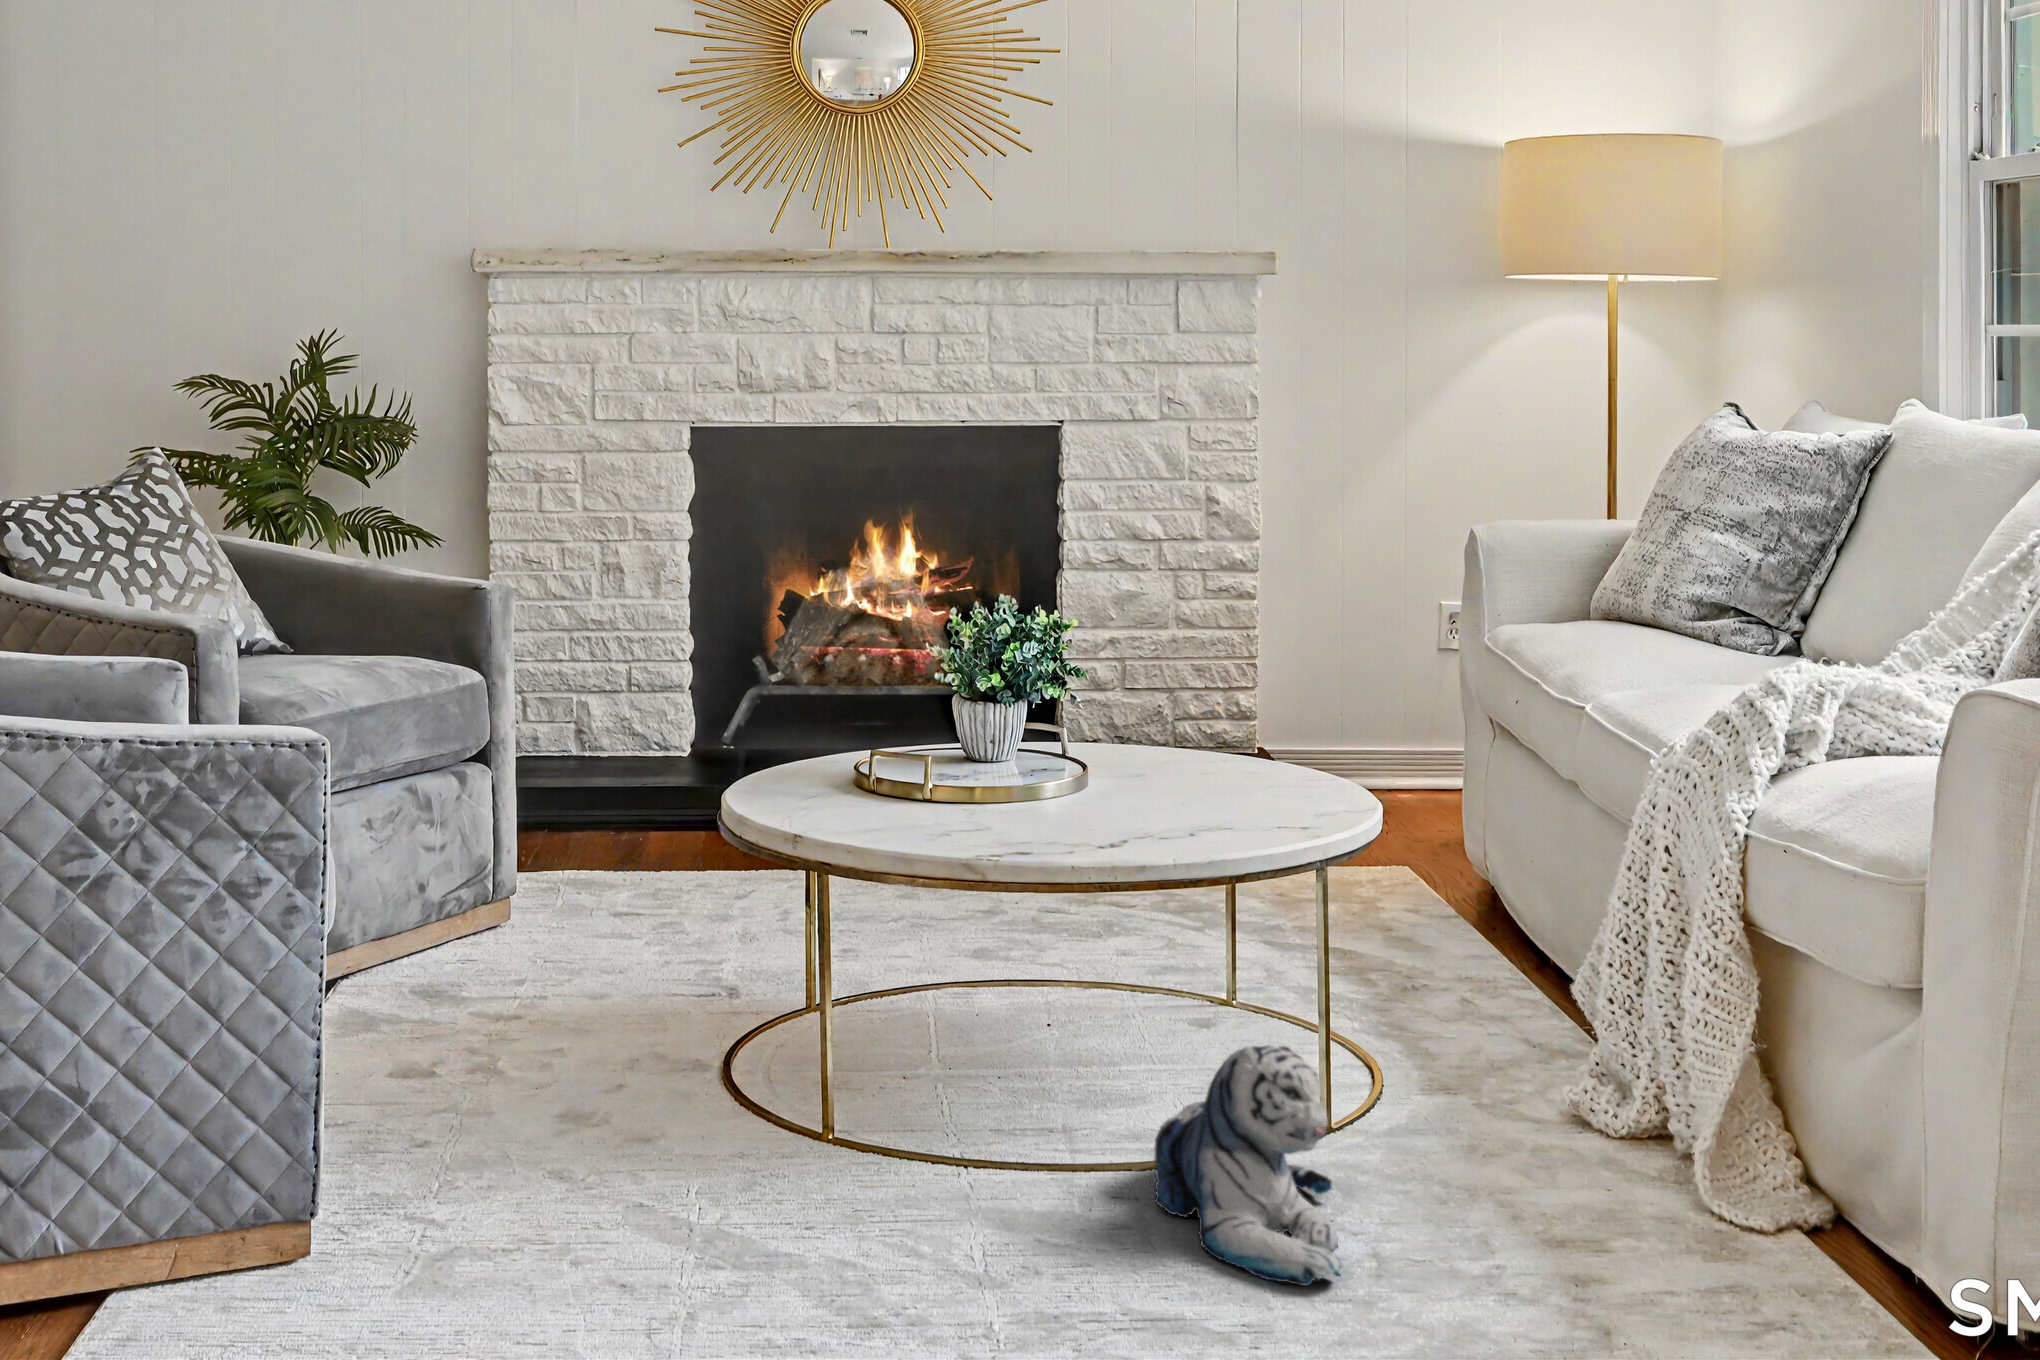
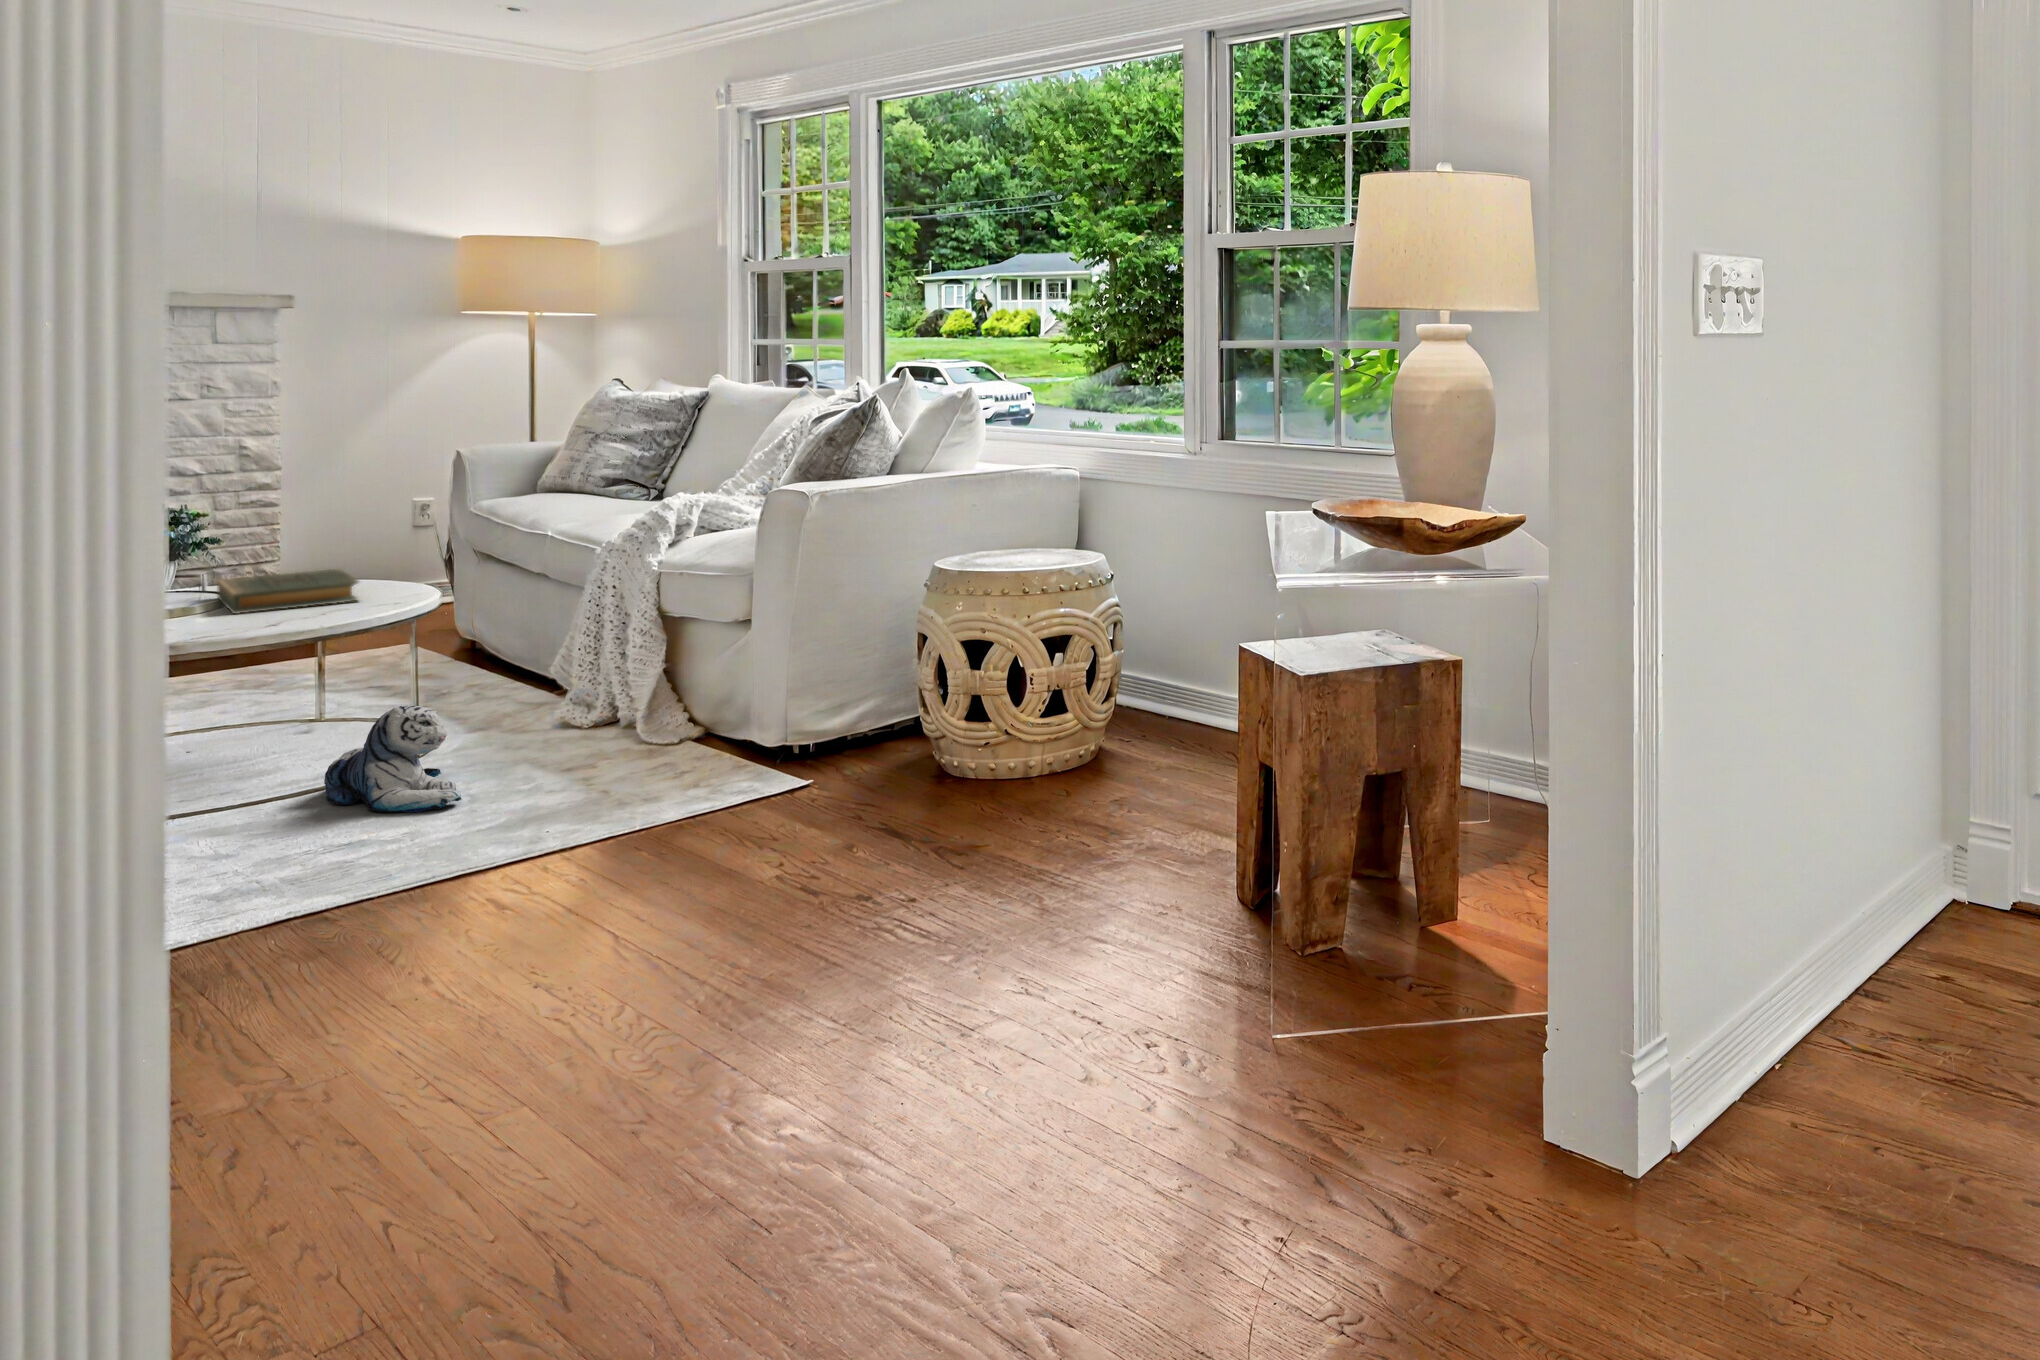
hardback book: none [1066,731,1243,806] -> present [217,569,359,614]

